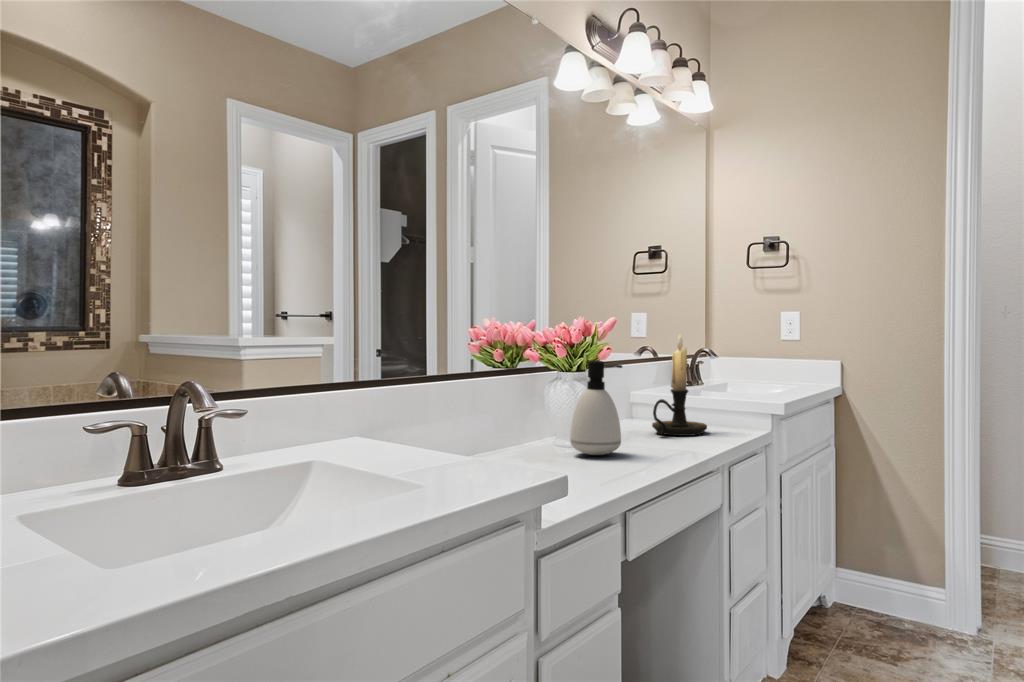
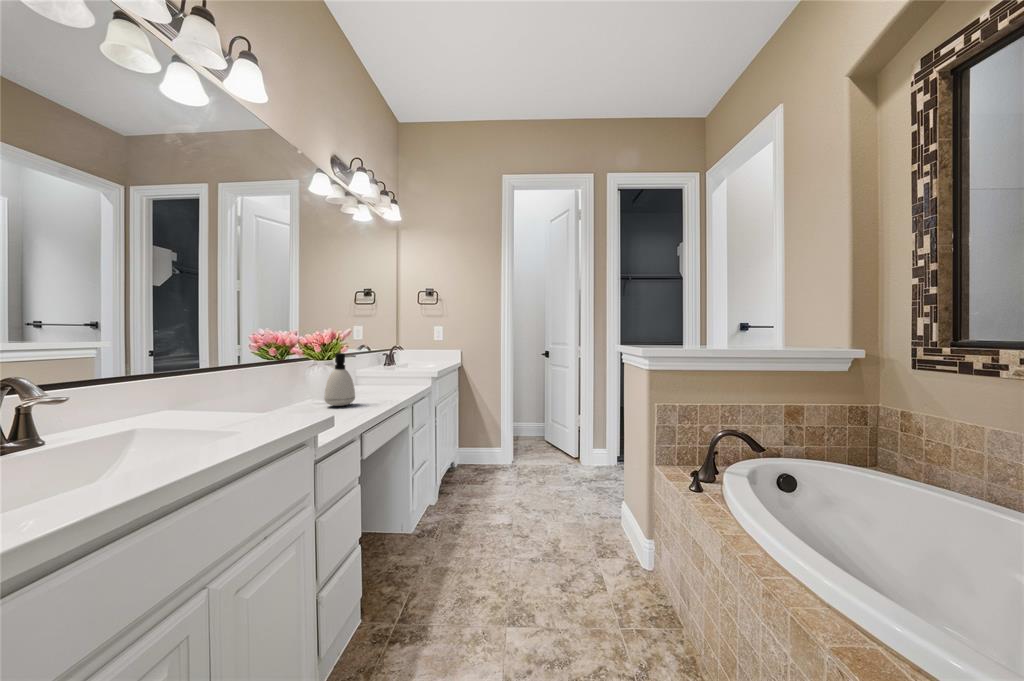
candle holder: present [652,335,707,436] -> none [370,337,400,392]

